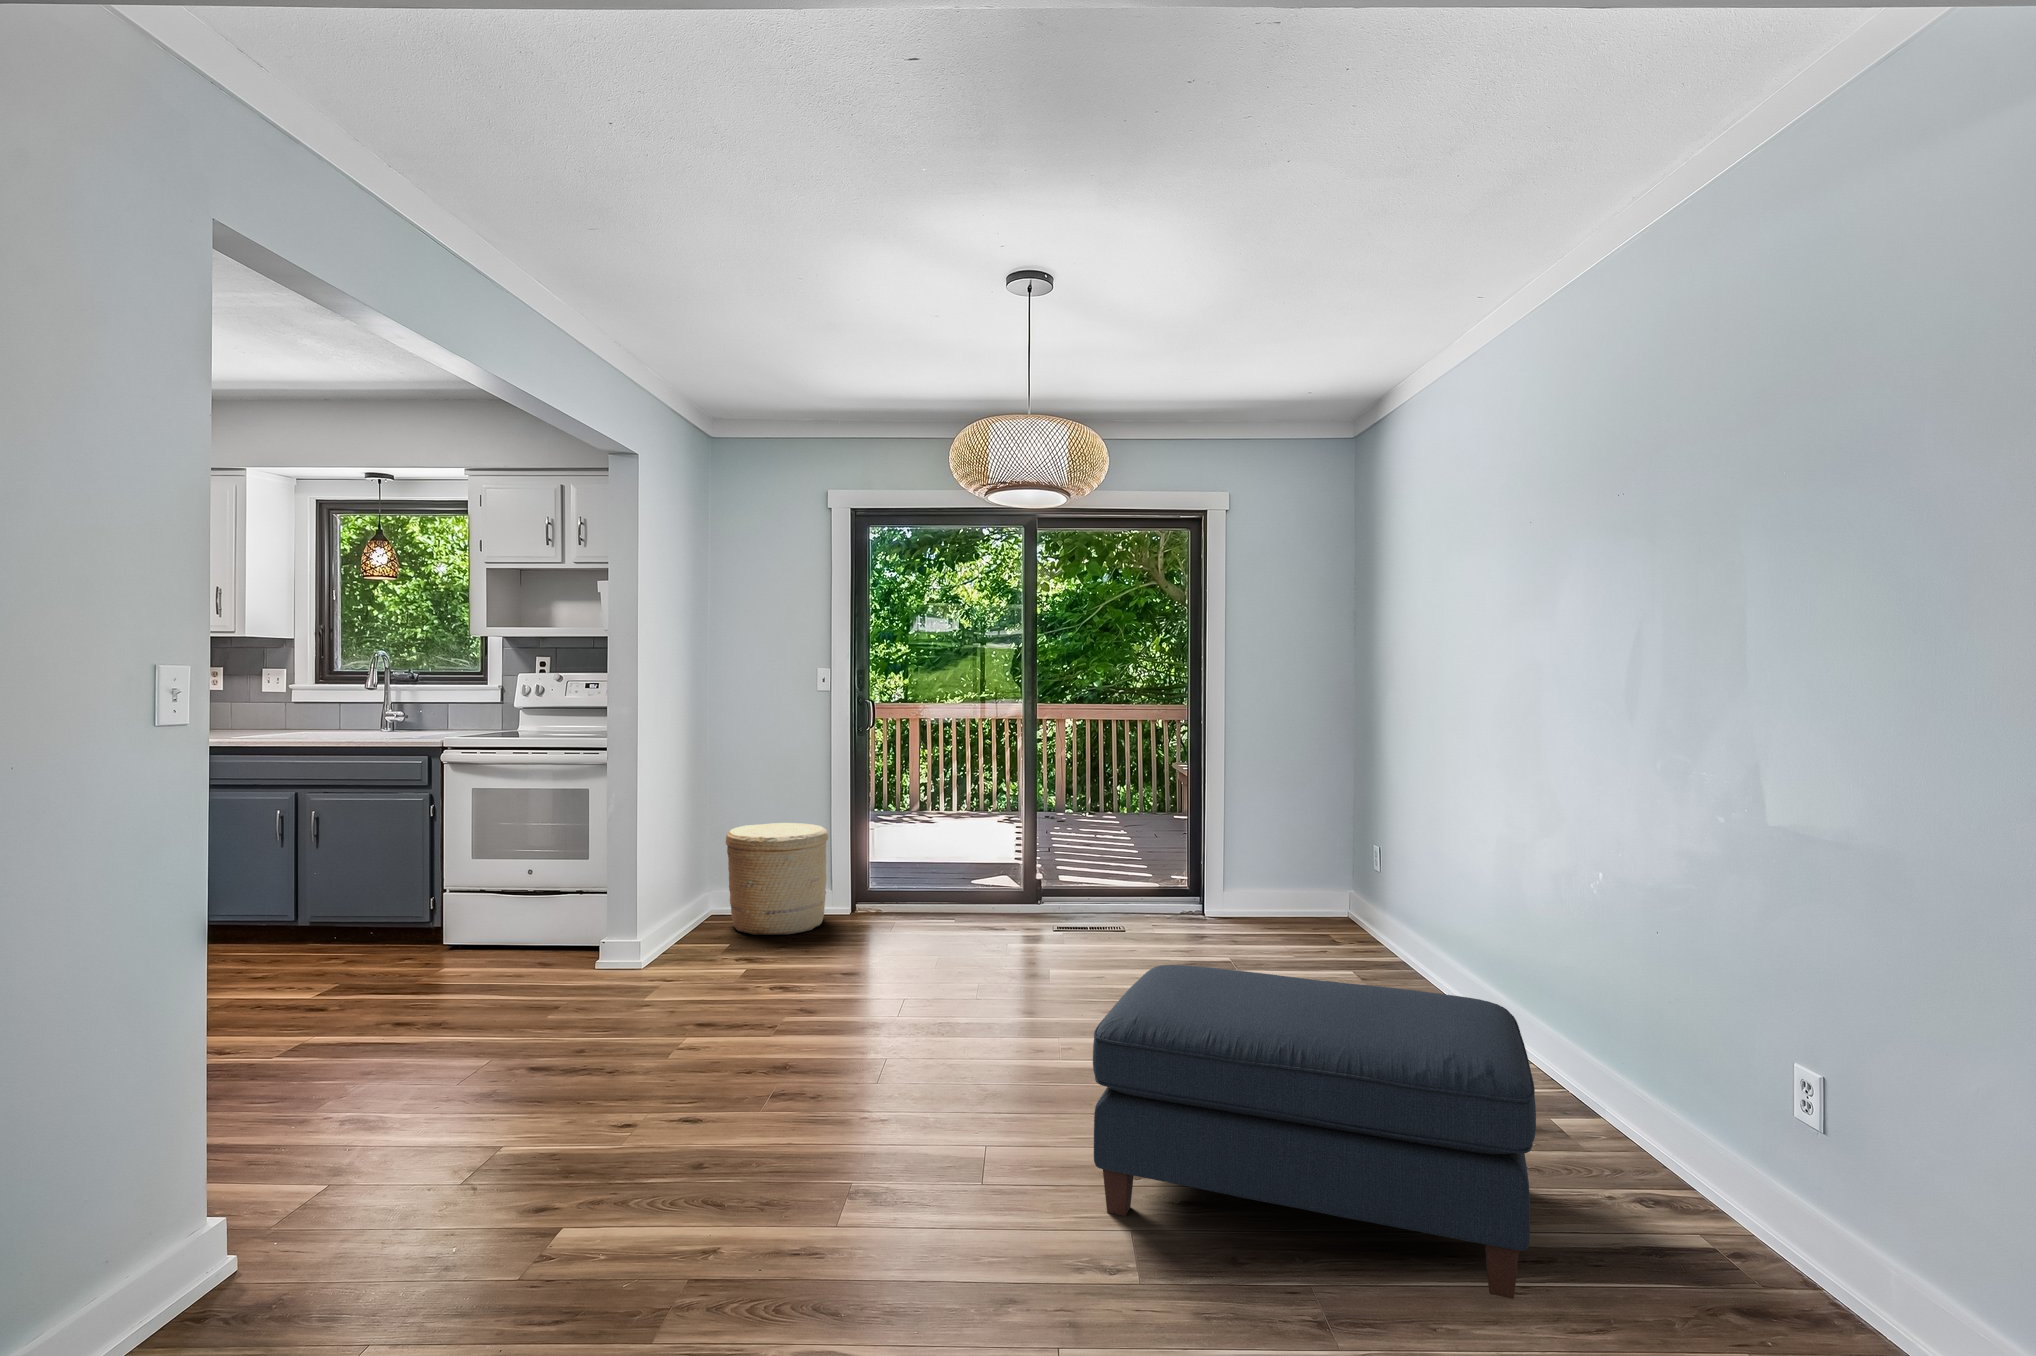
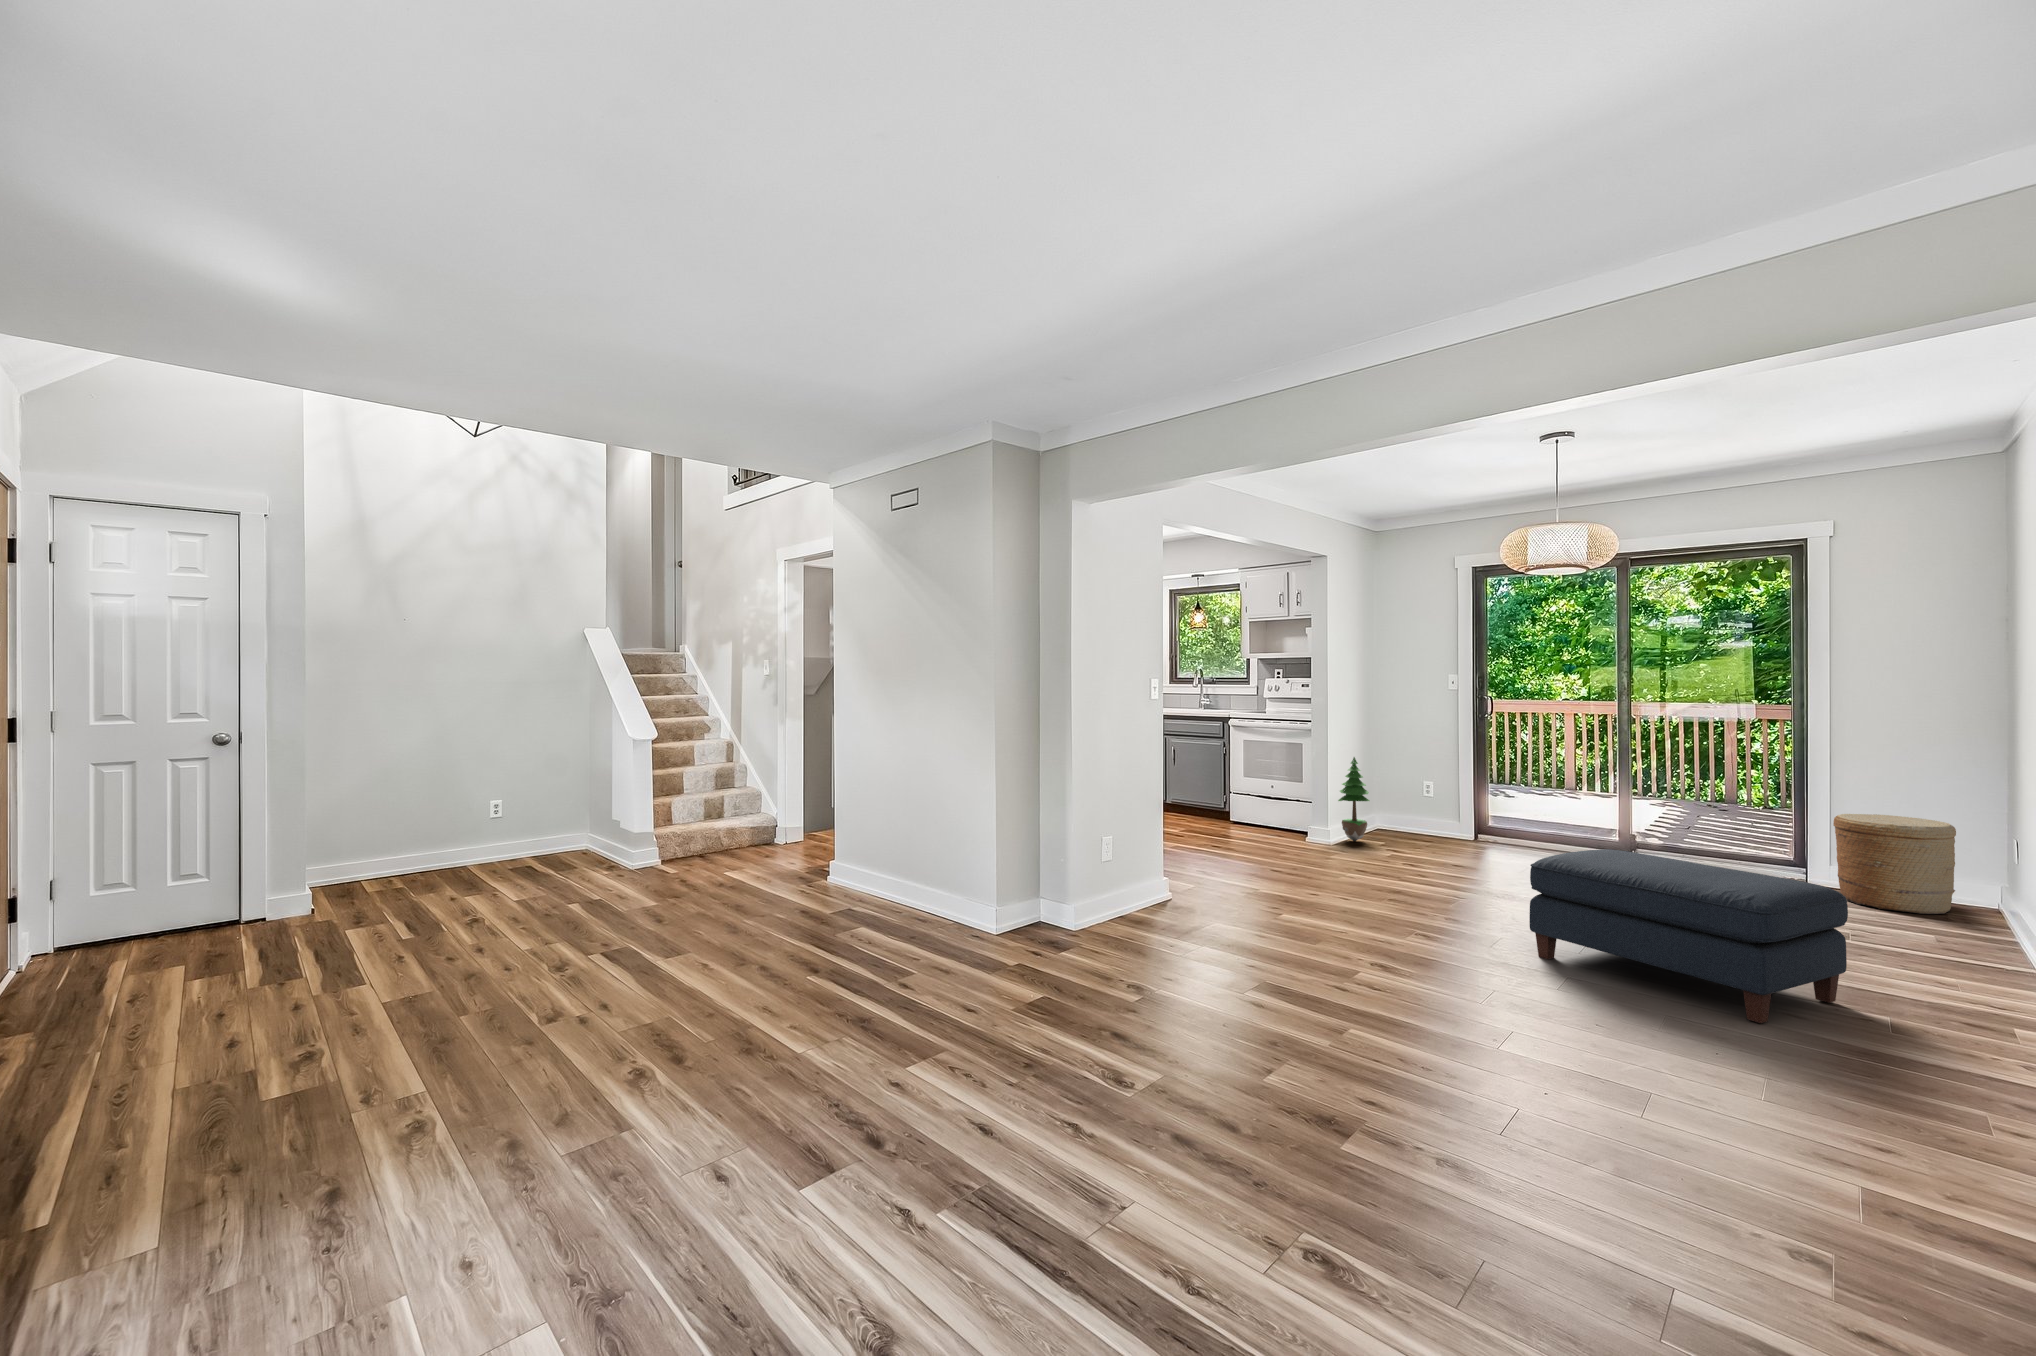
potted tree: none [654,807,708,952] -> present [1338,757,1370,841]
woven basket: present [725,823,828,935] -> present [1833,814,1956,914]

